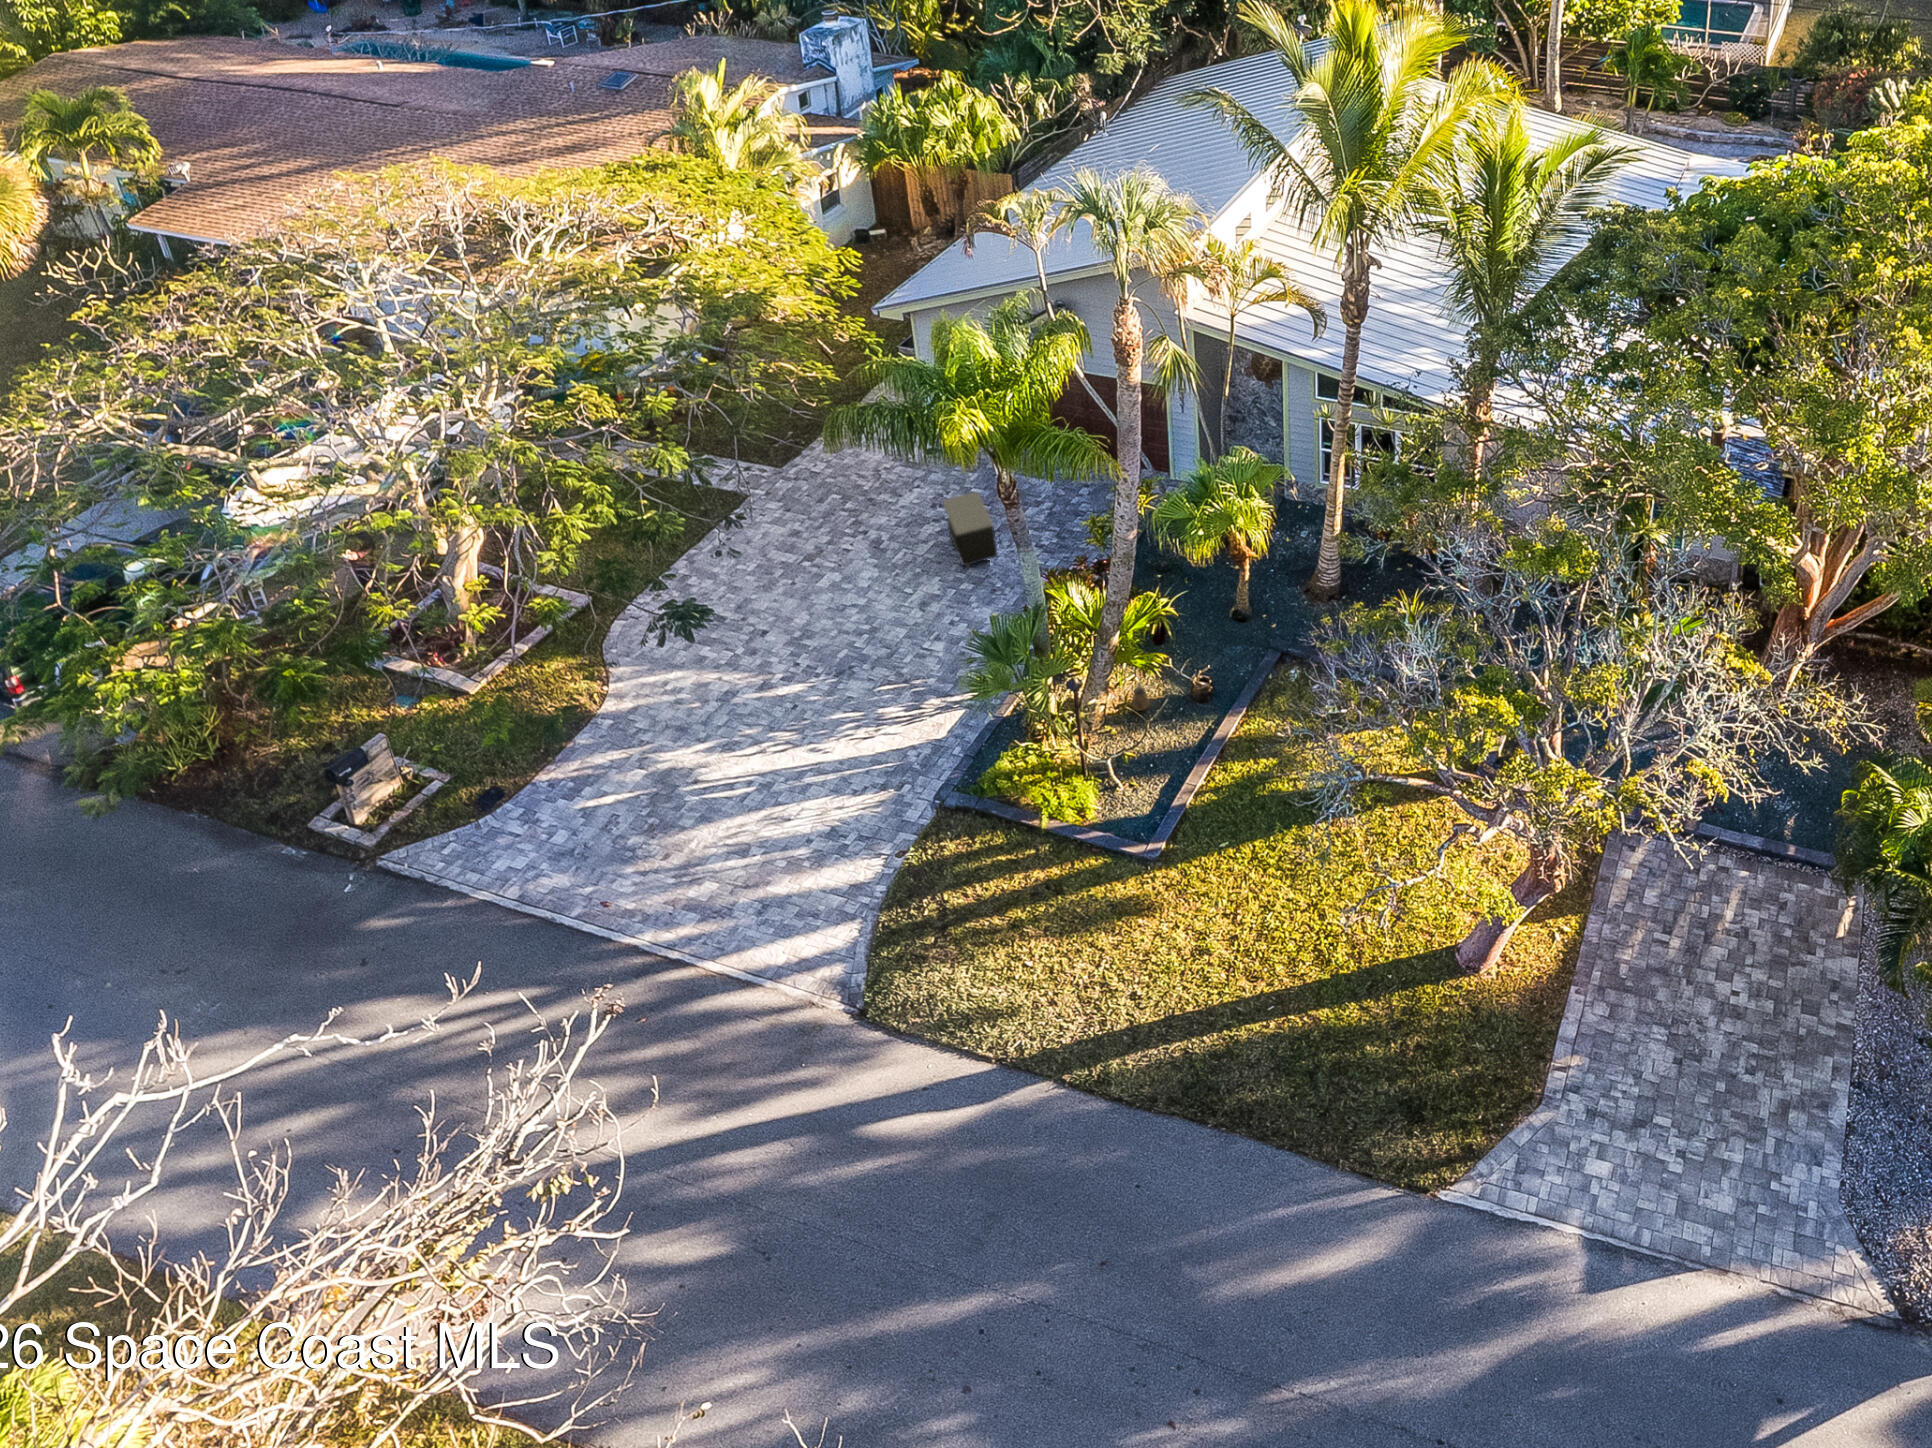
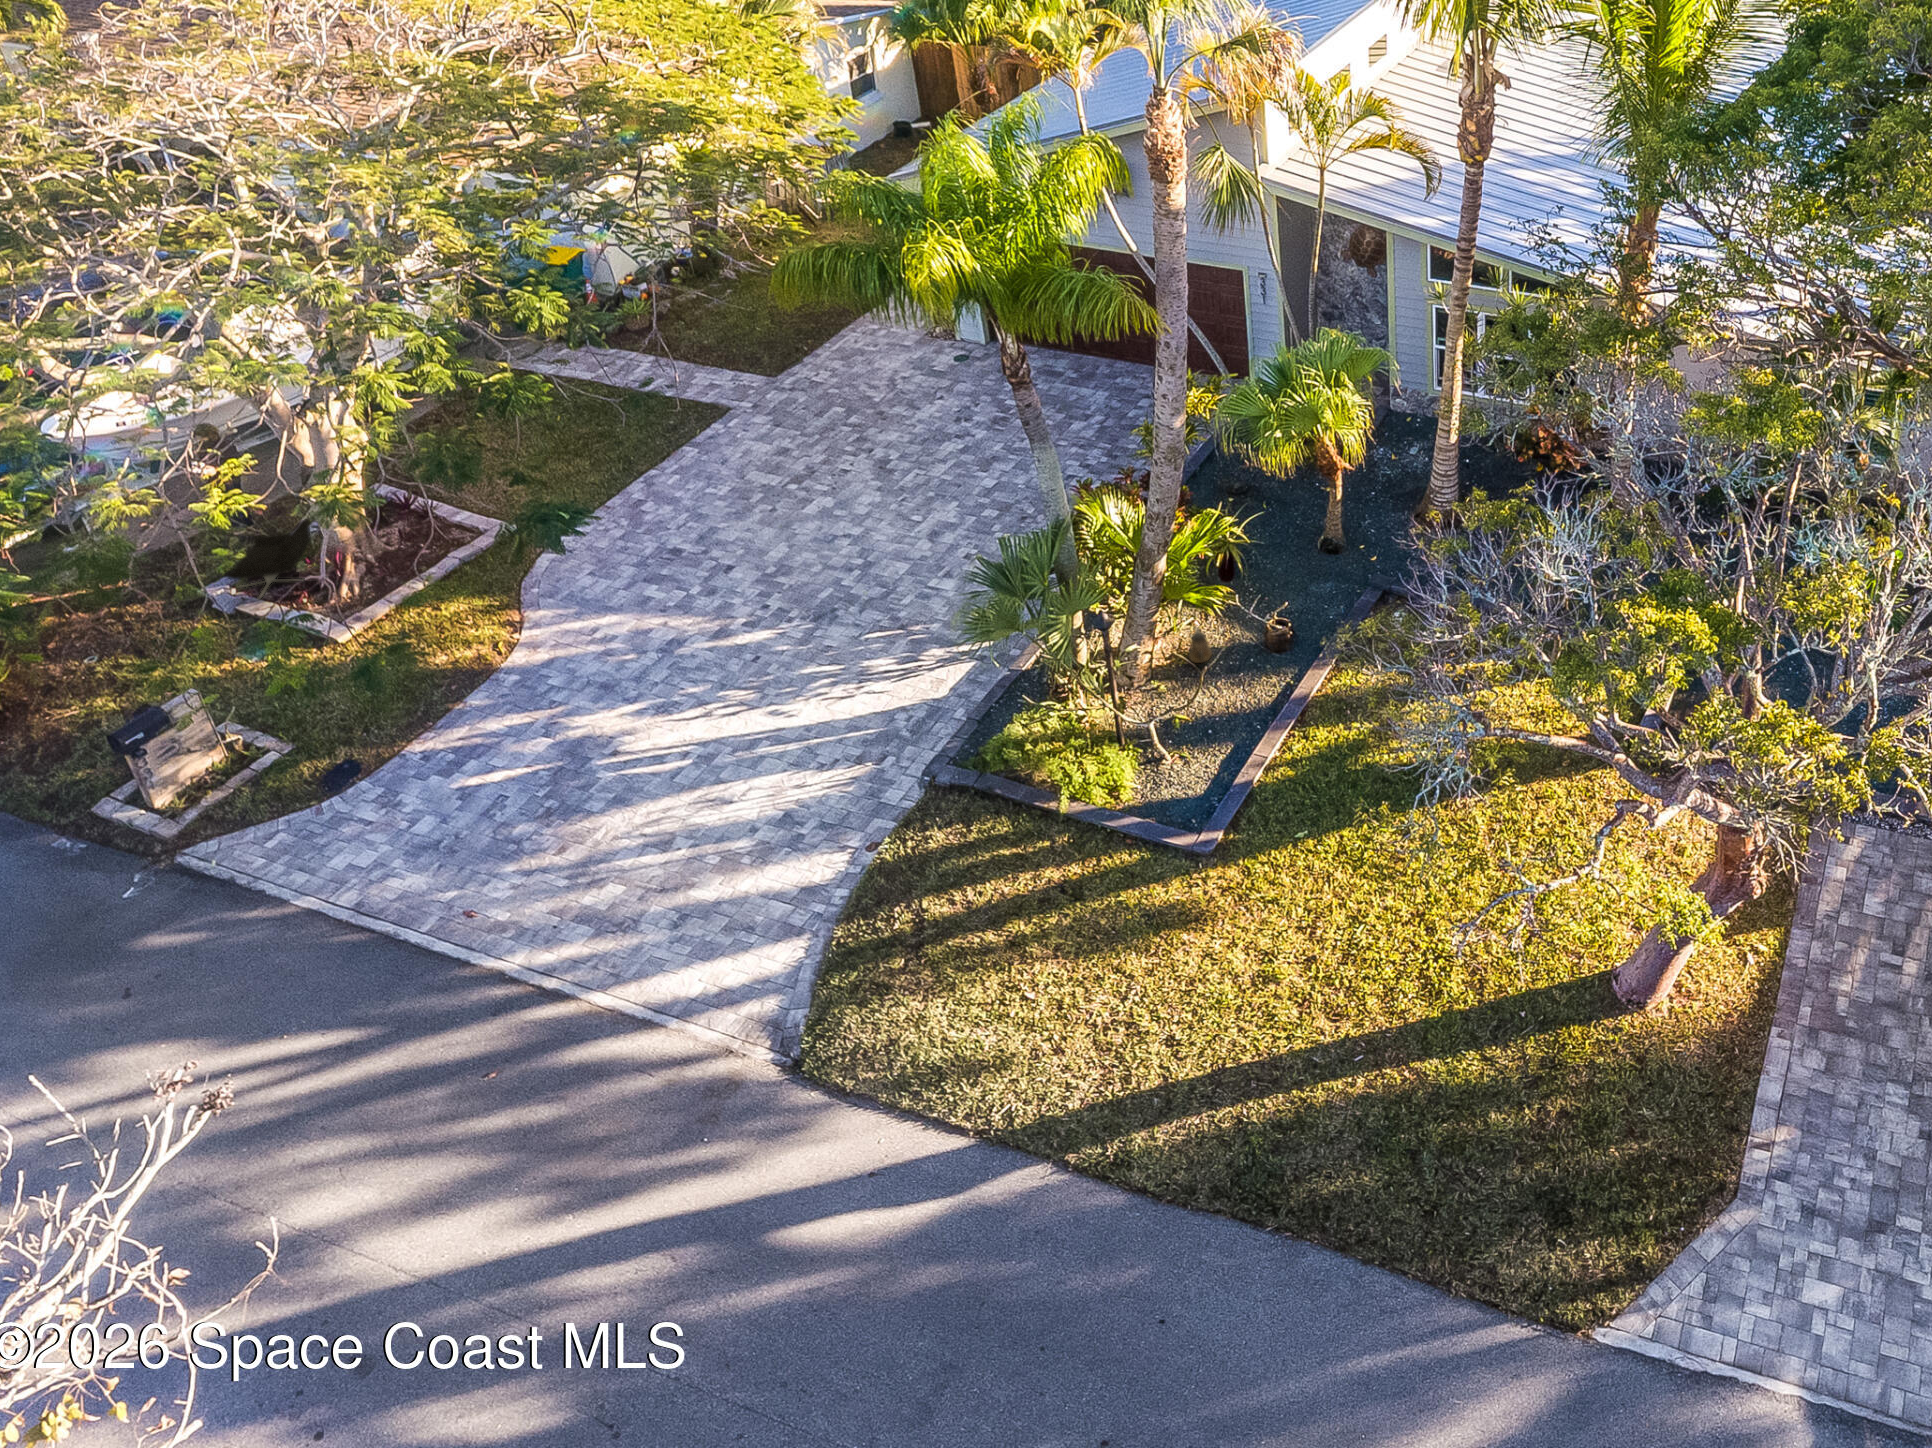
storage bench: present [943,492,997,566] -> none [962,397,1030,489]
lounge chair: none [376,597,438,661] -> present [224,519,311,598]

